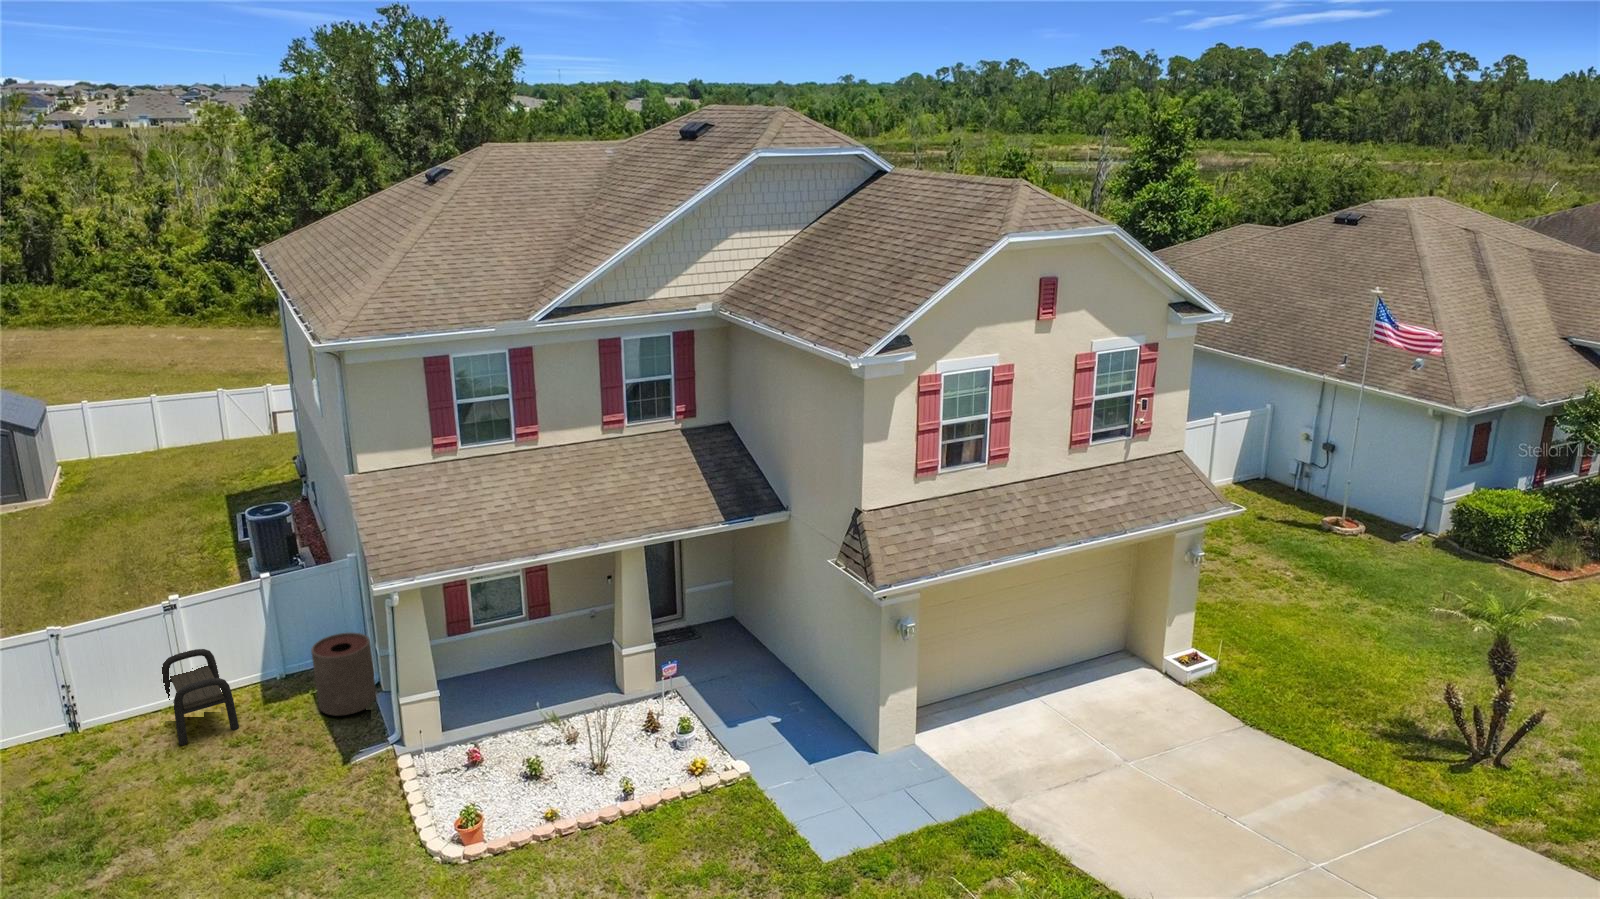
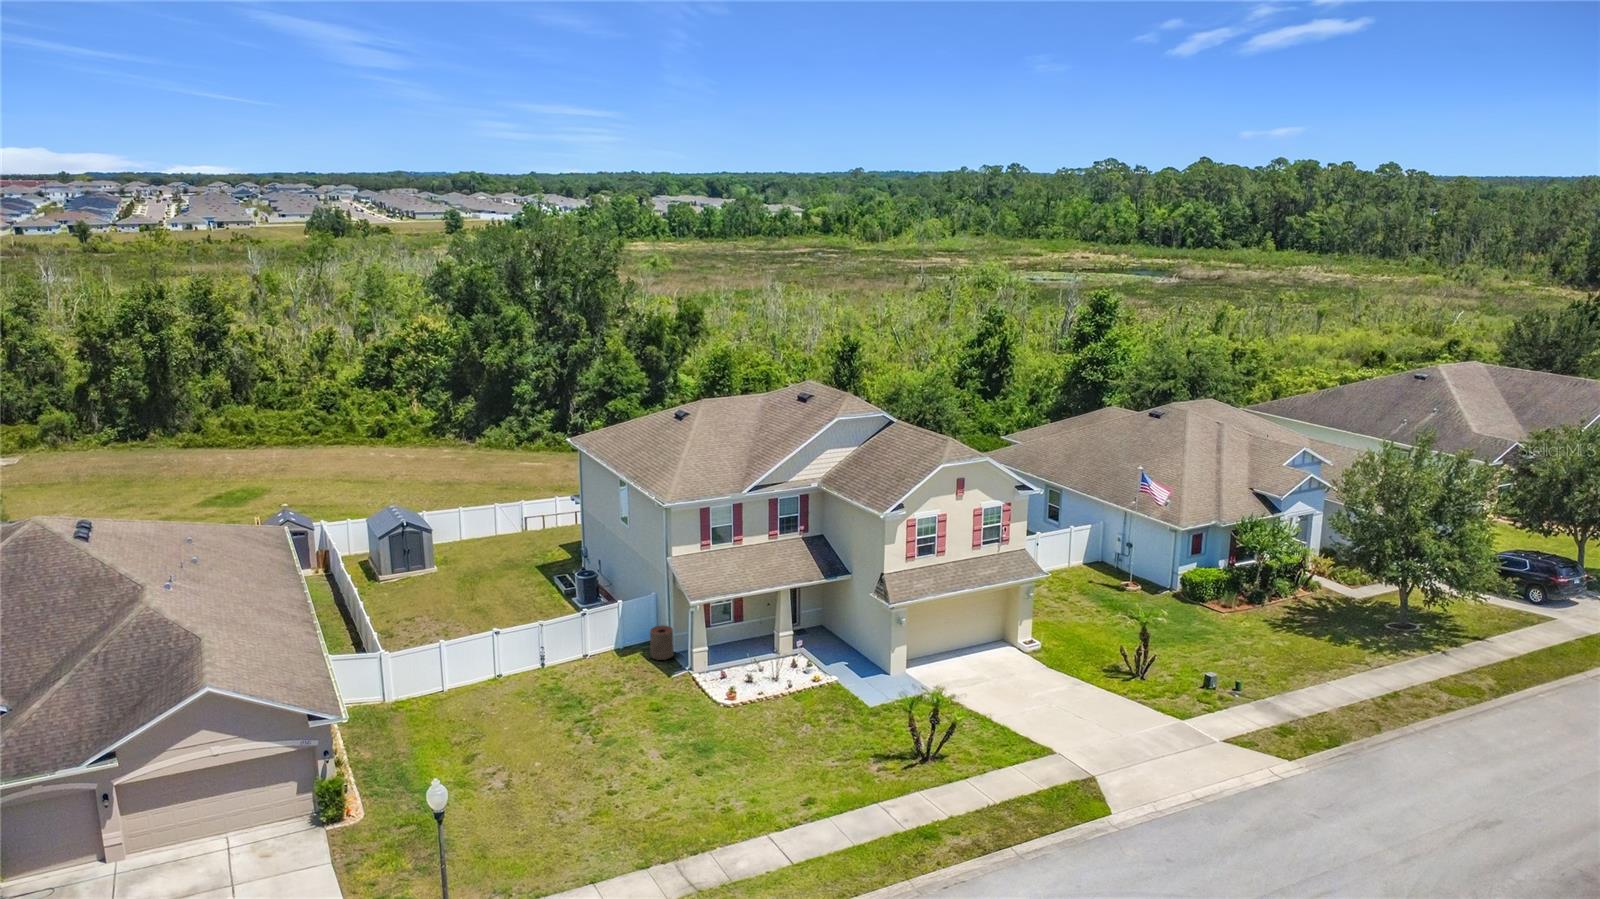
bench: present [162,649,239,745] -> none [586,631,621,669]

